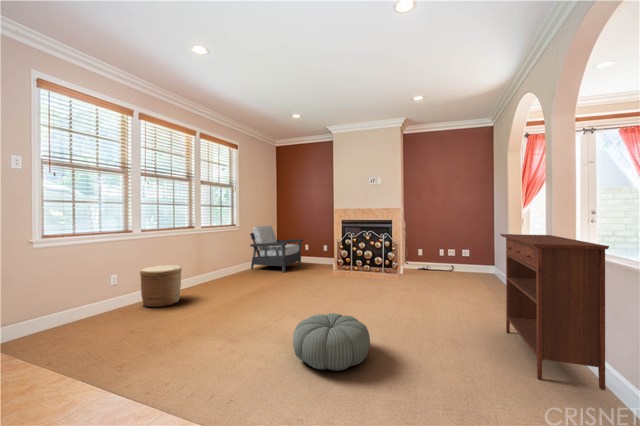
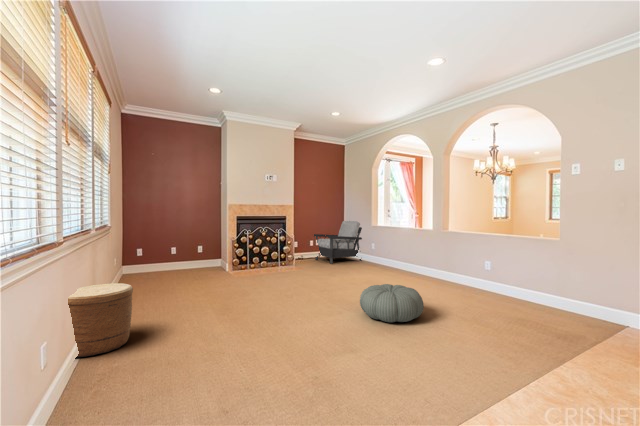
armchair: present [250,225,303,273] -> present [314,221,362,264]
console table: present [500,234,609,390] -> none [415,220,489,293]

